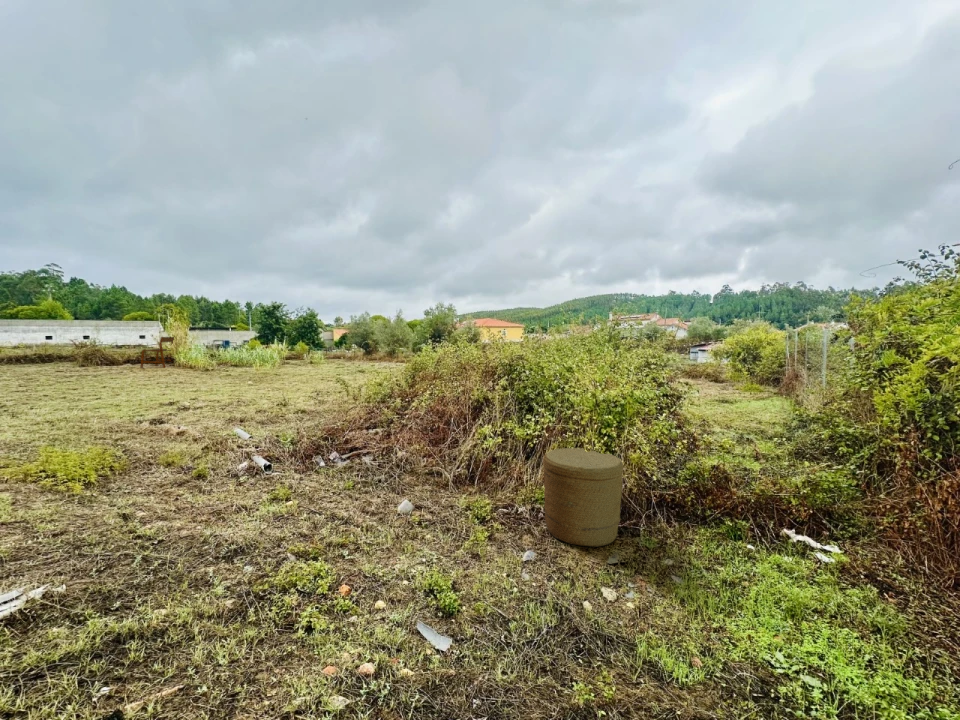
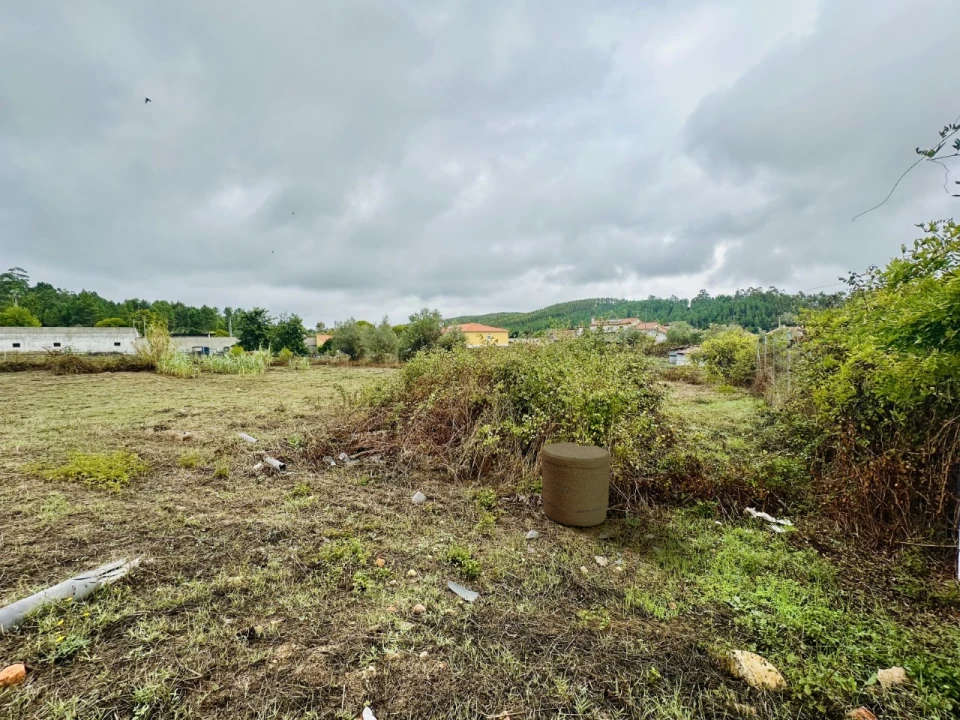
bench: present [141,337,174,368] -> none [125,344,162,376]

